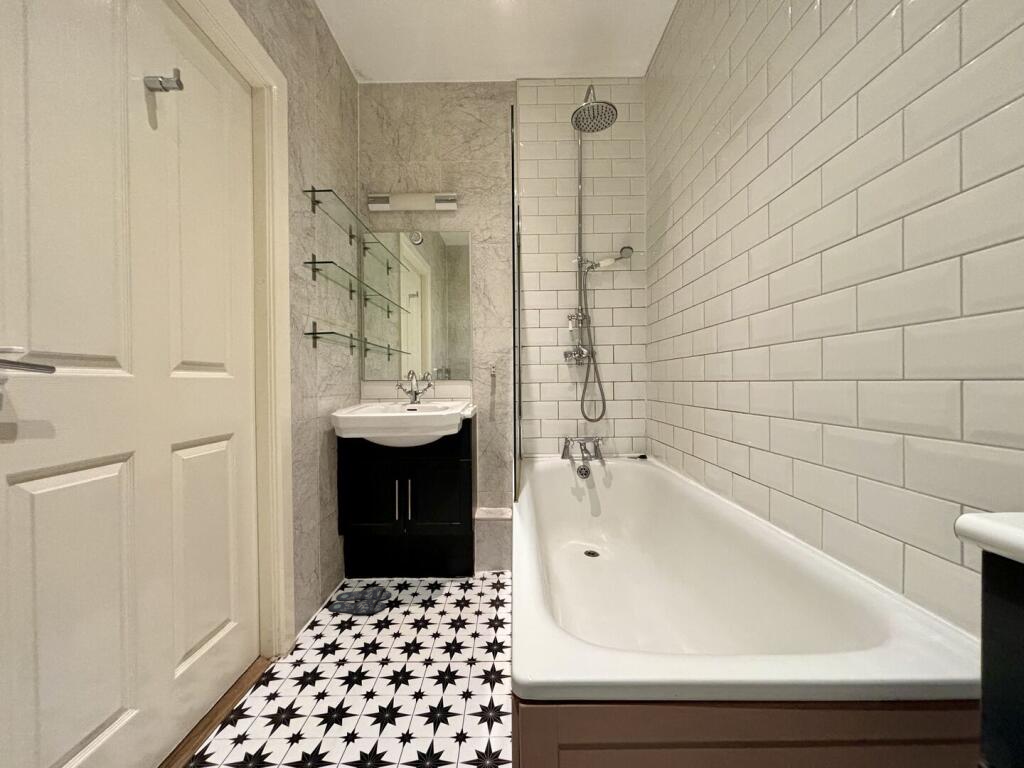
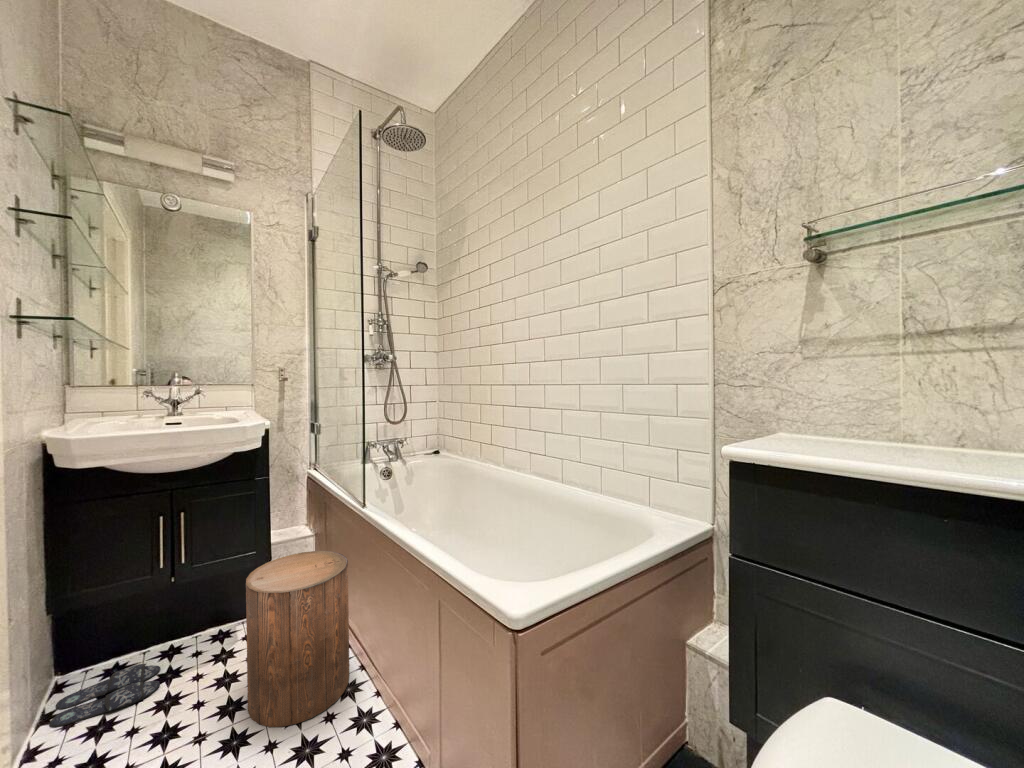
stool: none [418,533,501,687] -> present [246,551,349,727]

